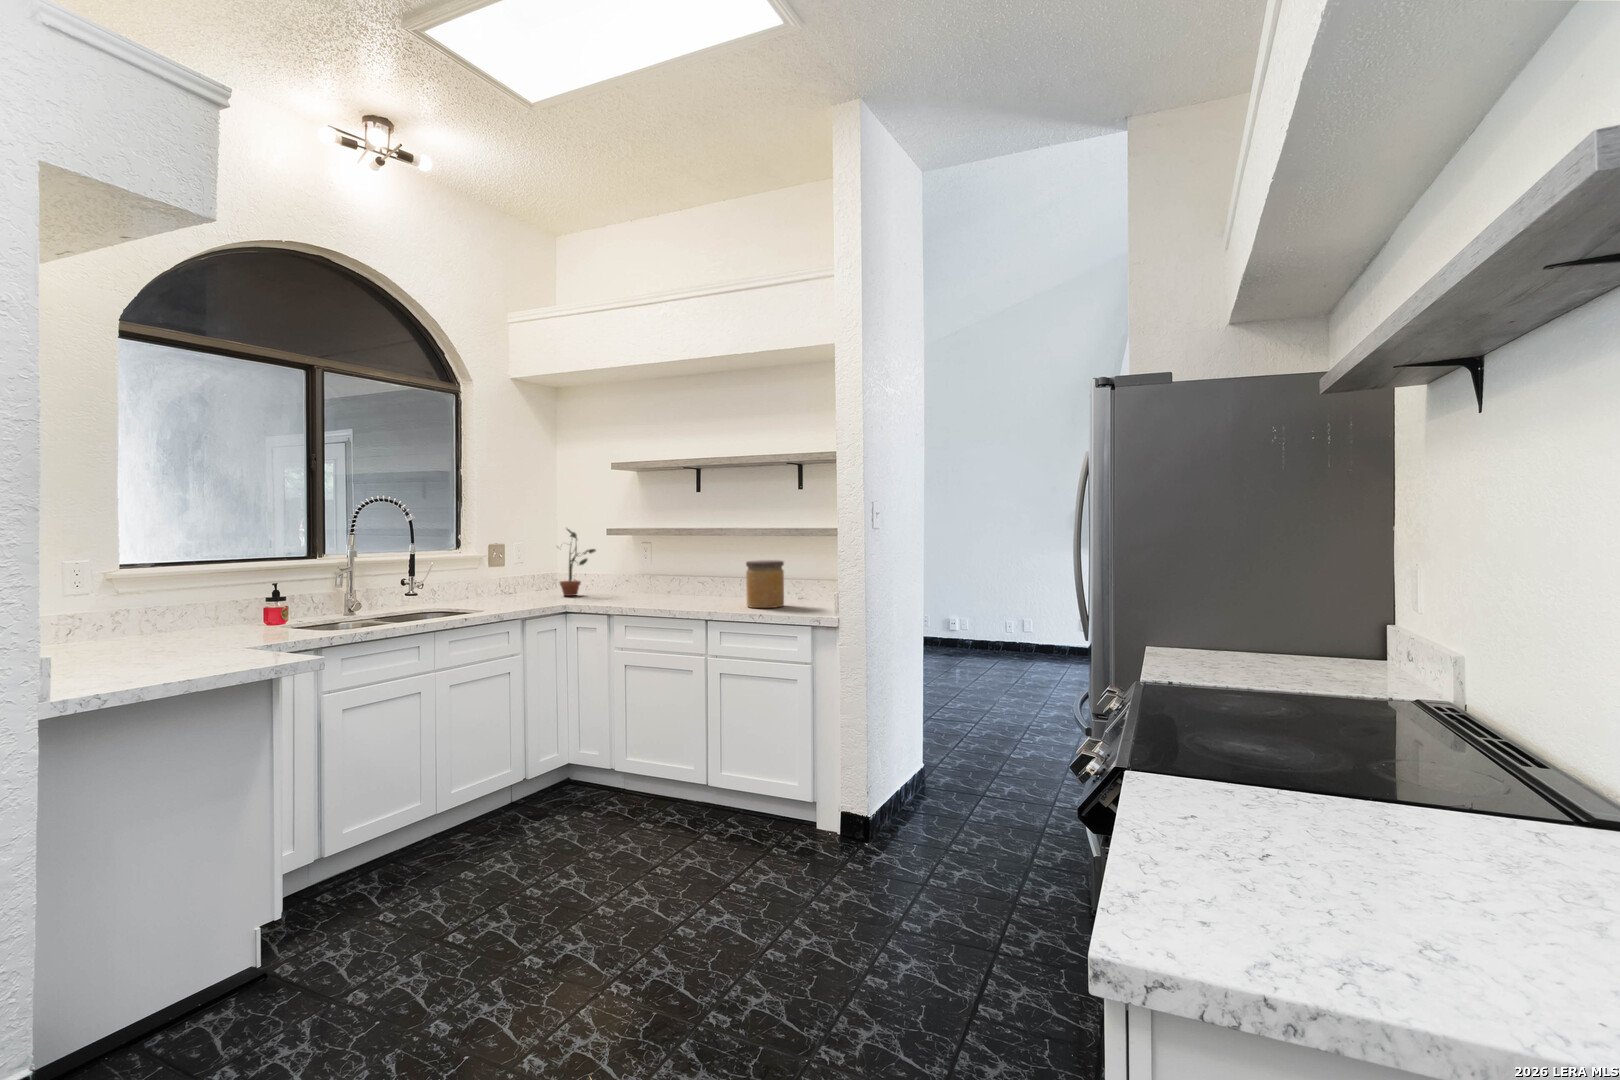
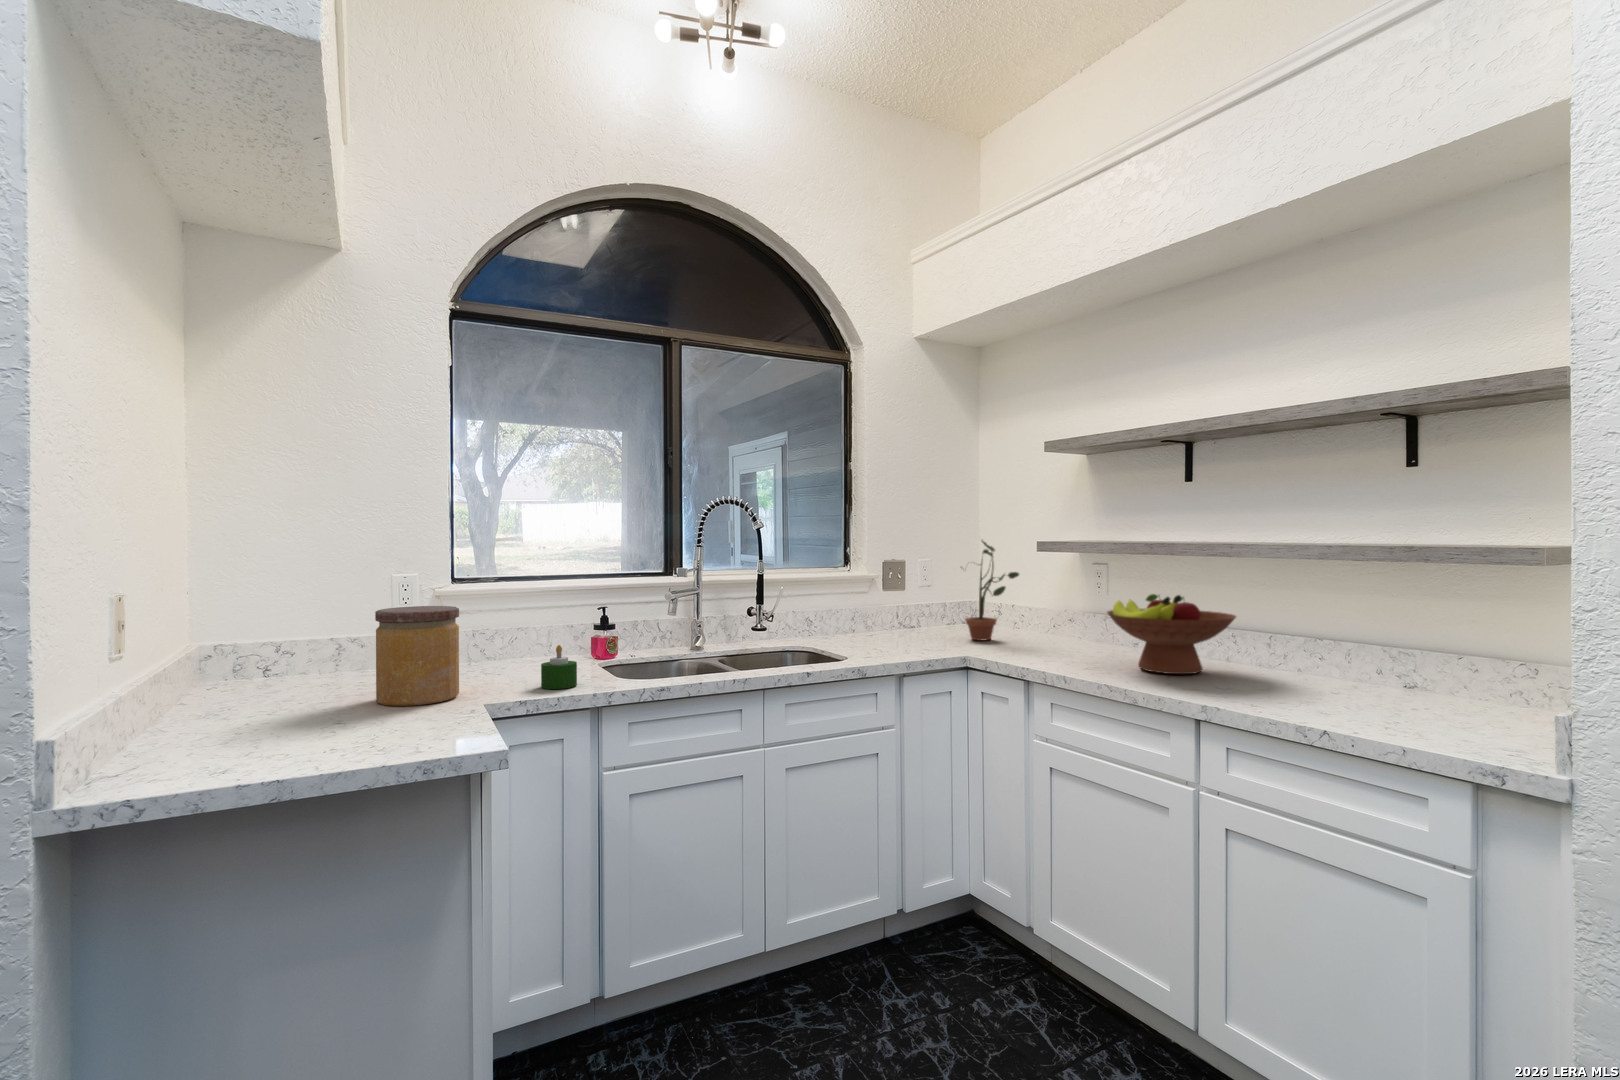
fruit bowl: none [655,557,722,601] -> present [1107,594,1236,674]
jar: present [746,560,784,608] -> present [375,606,459,706]
candle: none [261,607,293,640] -> present [541,645,577,689]

